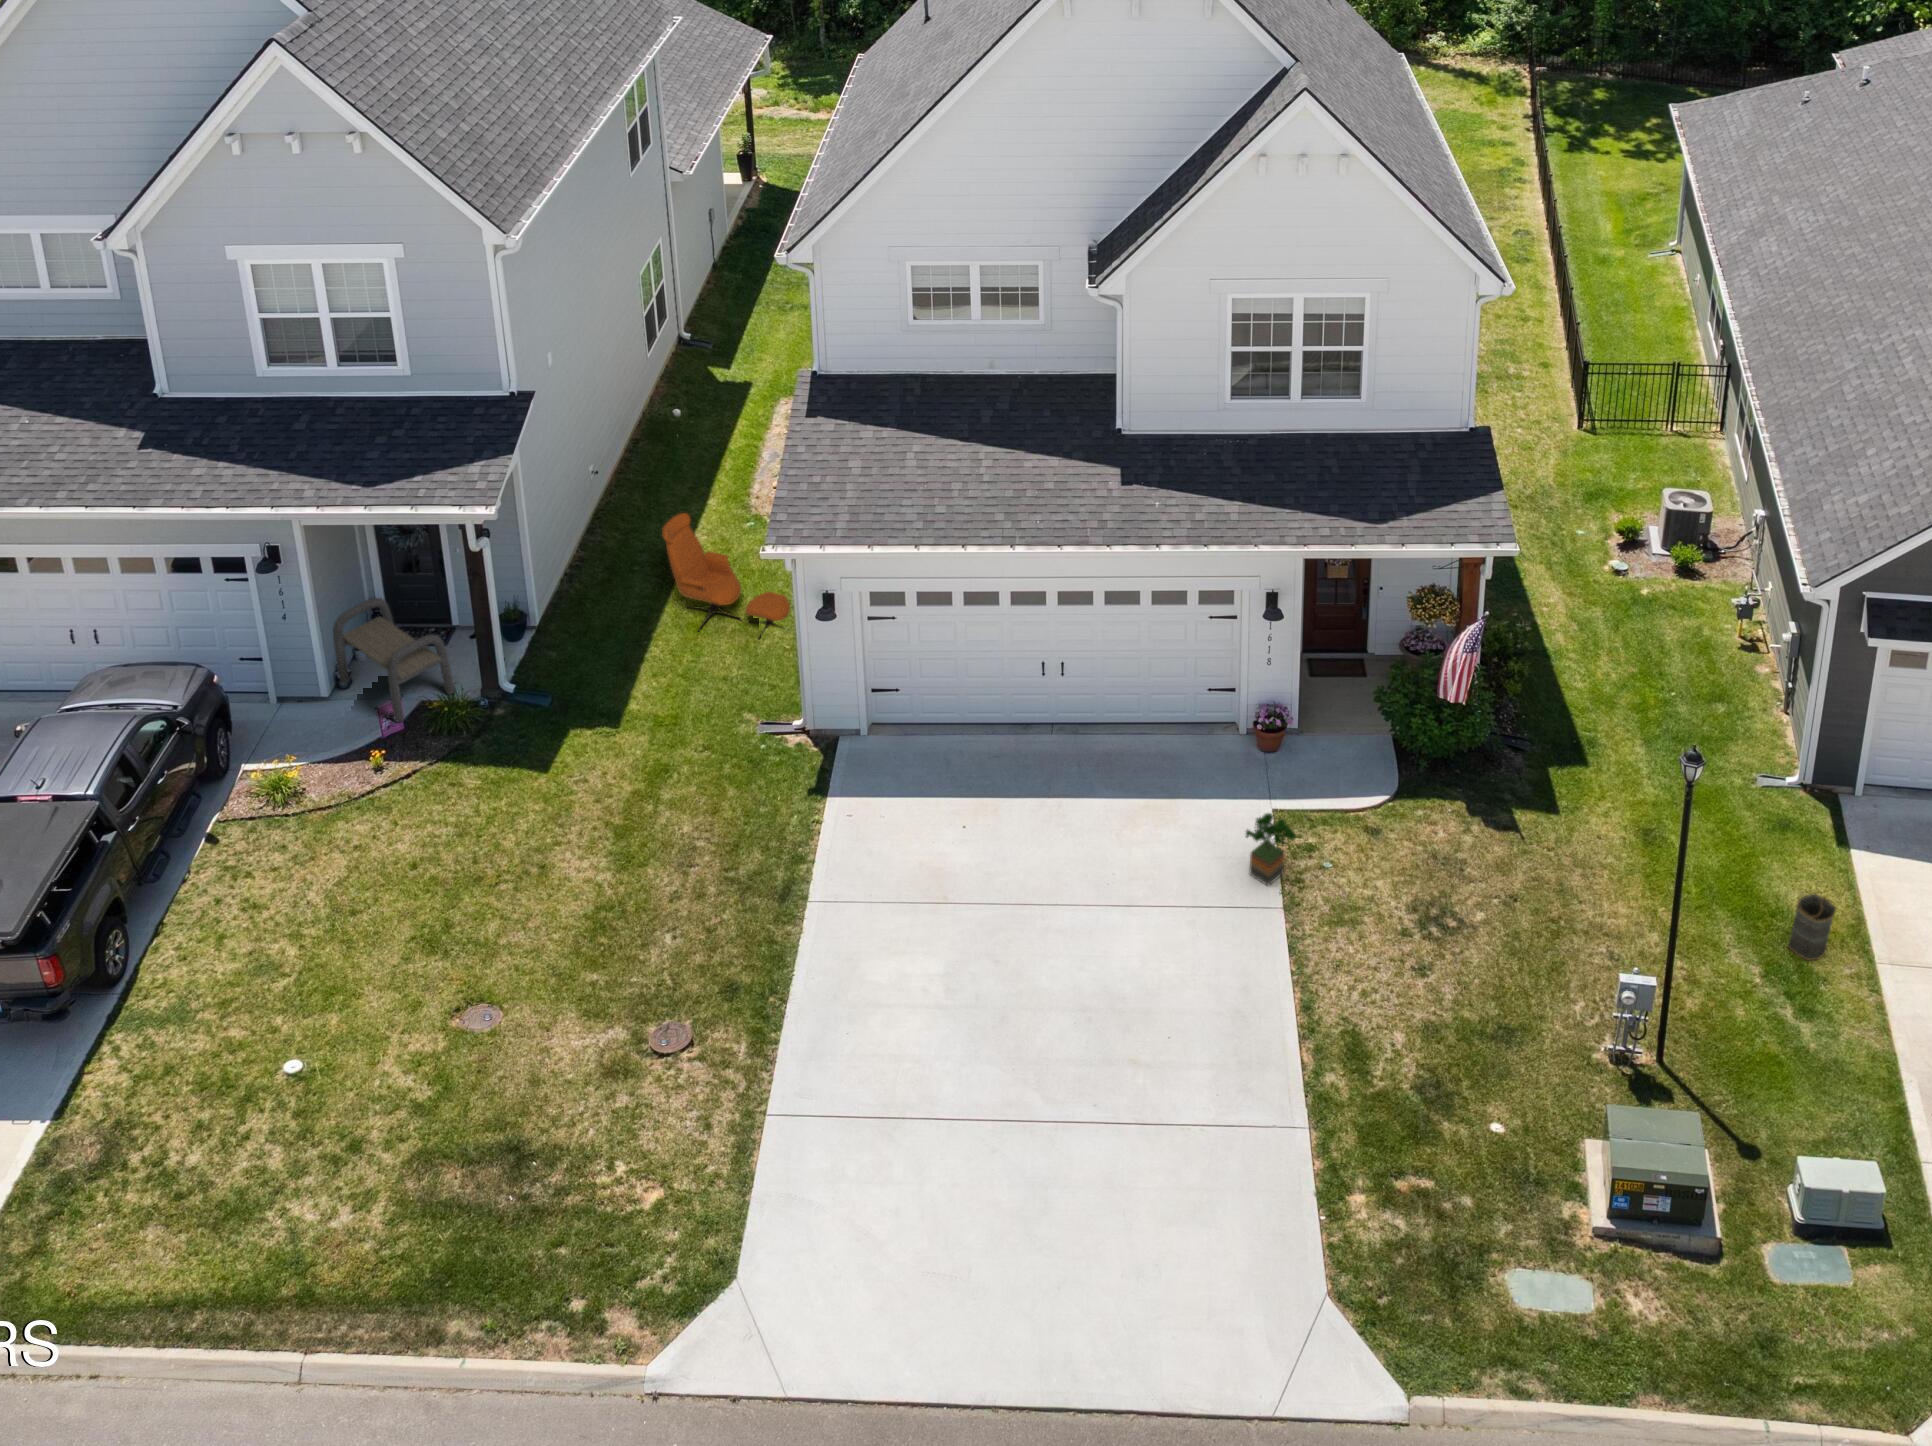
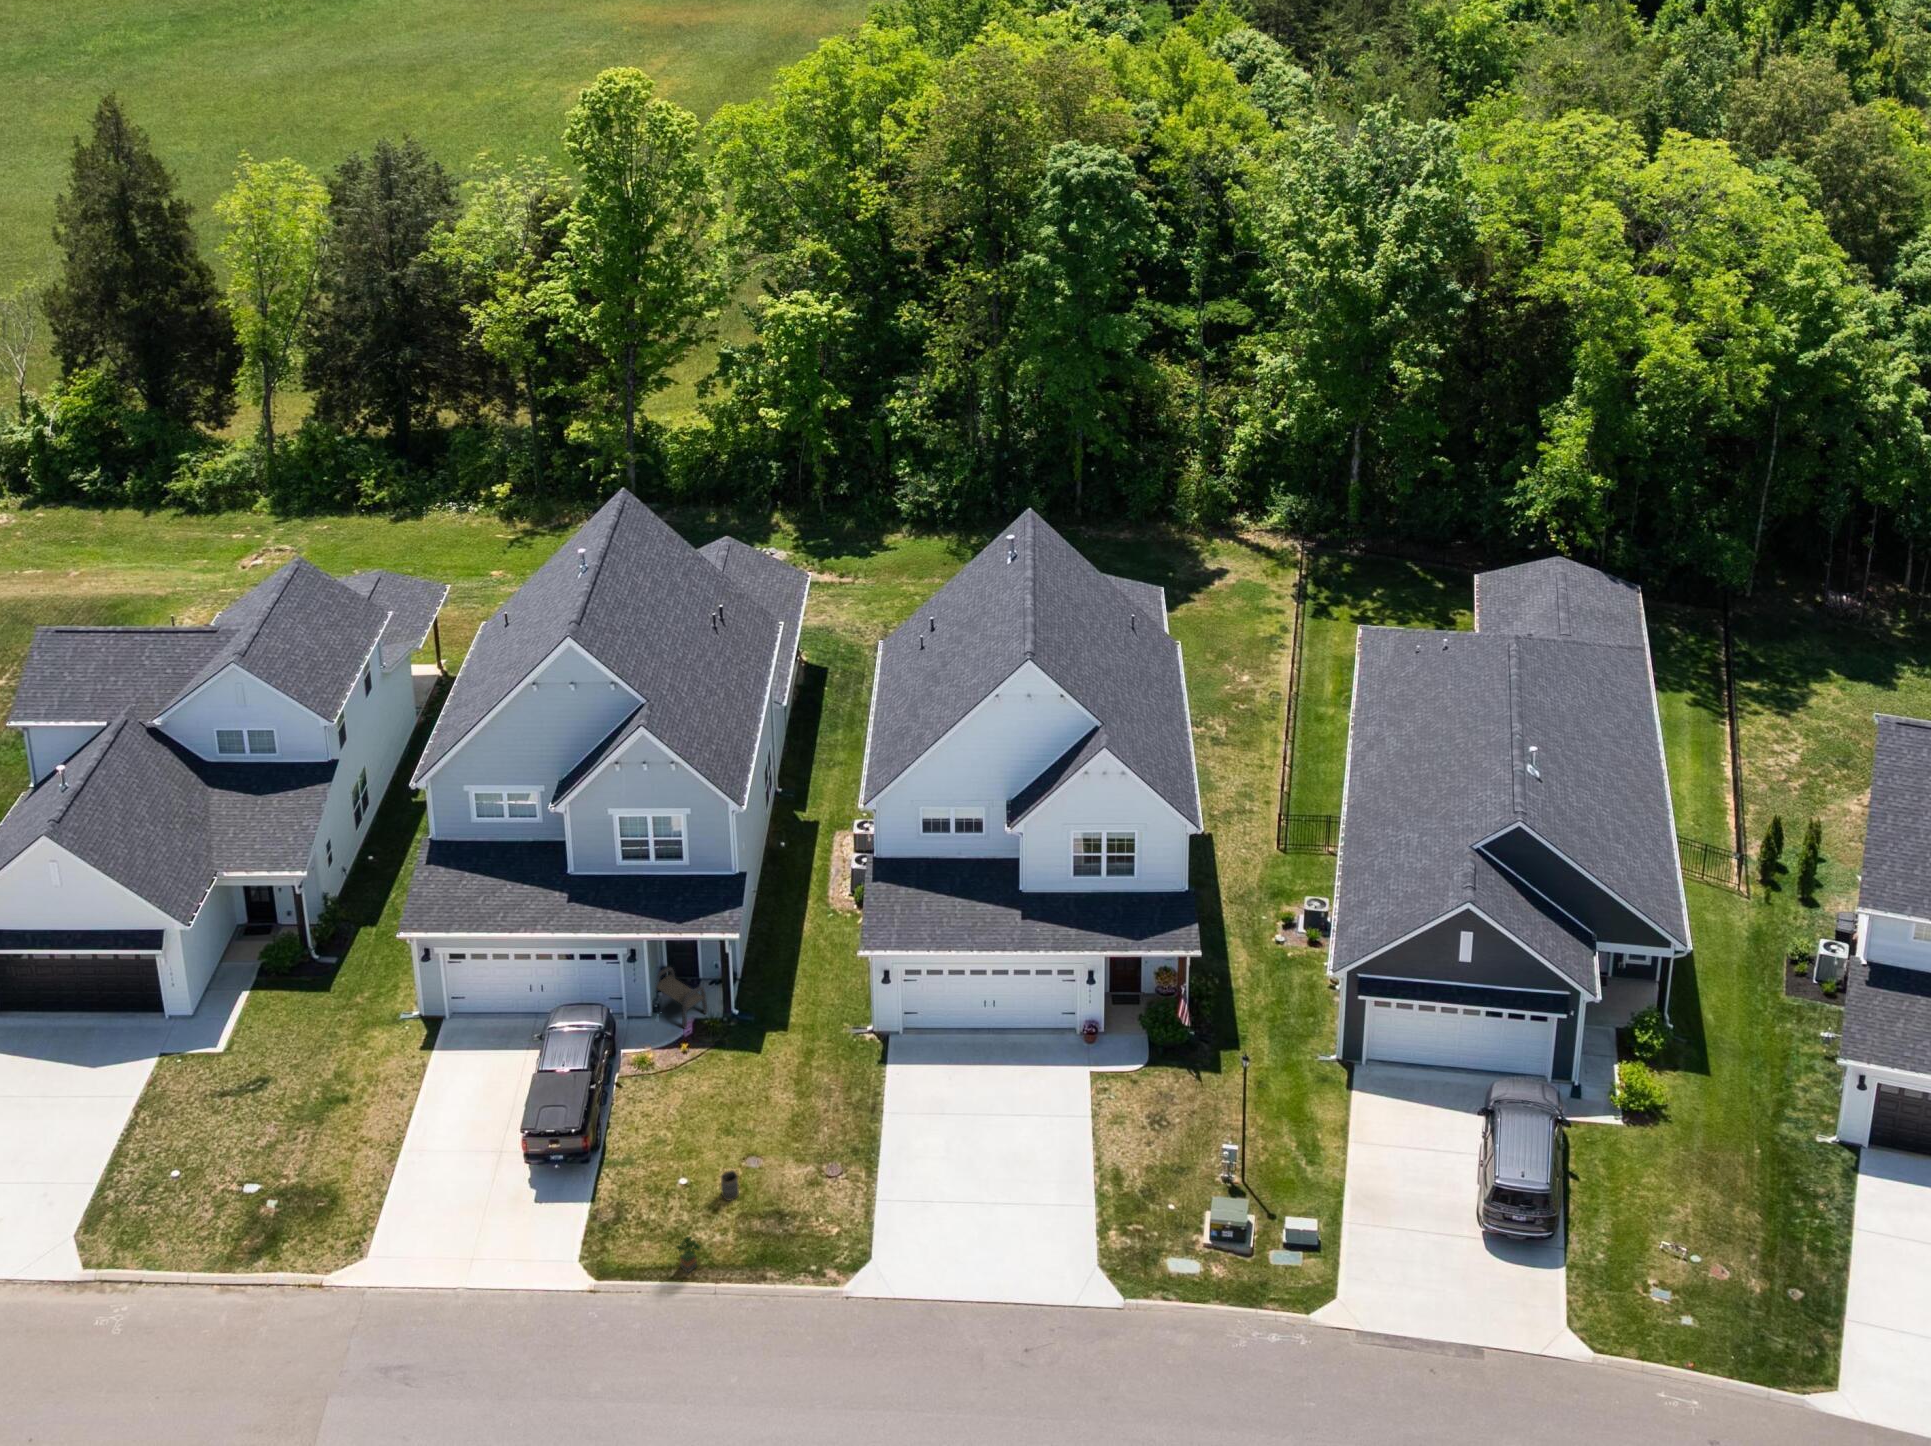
lounge chair: present [662,513,790,633] -> none [802,921,863,985]
potted tree: present [1246,813,1297,886] -> present [676,1237,701,1272]
basket: present [1788,889,1838,961] -> present [721,1170,739,1201]

